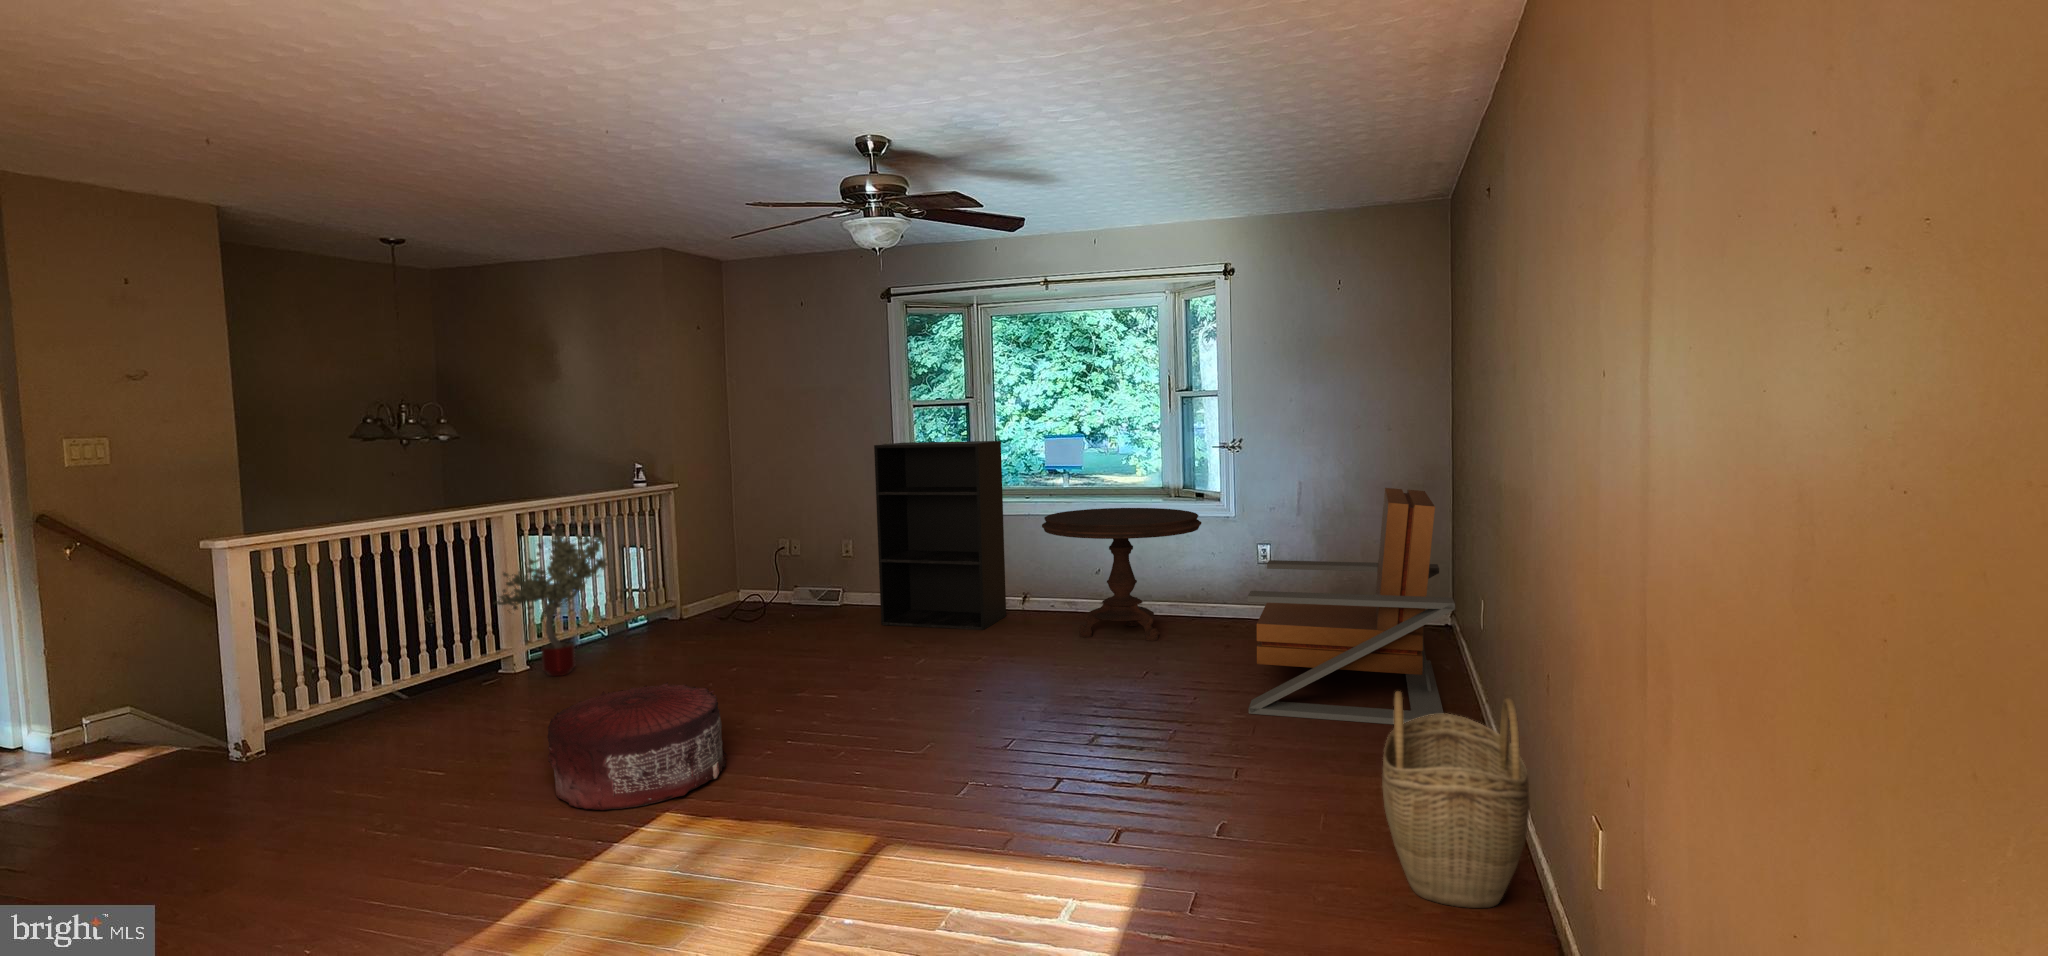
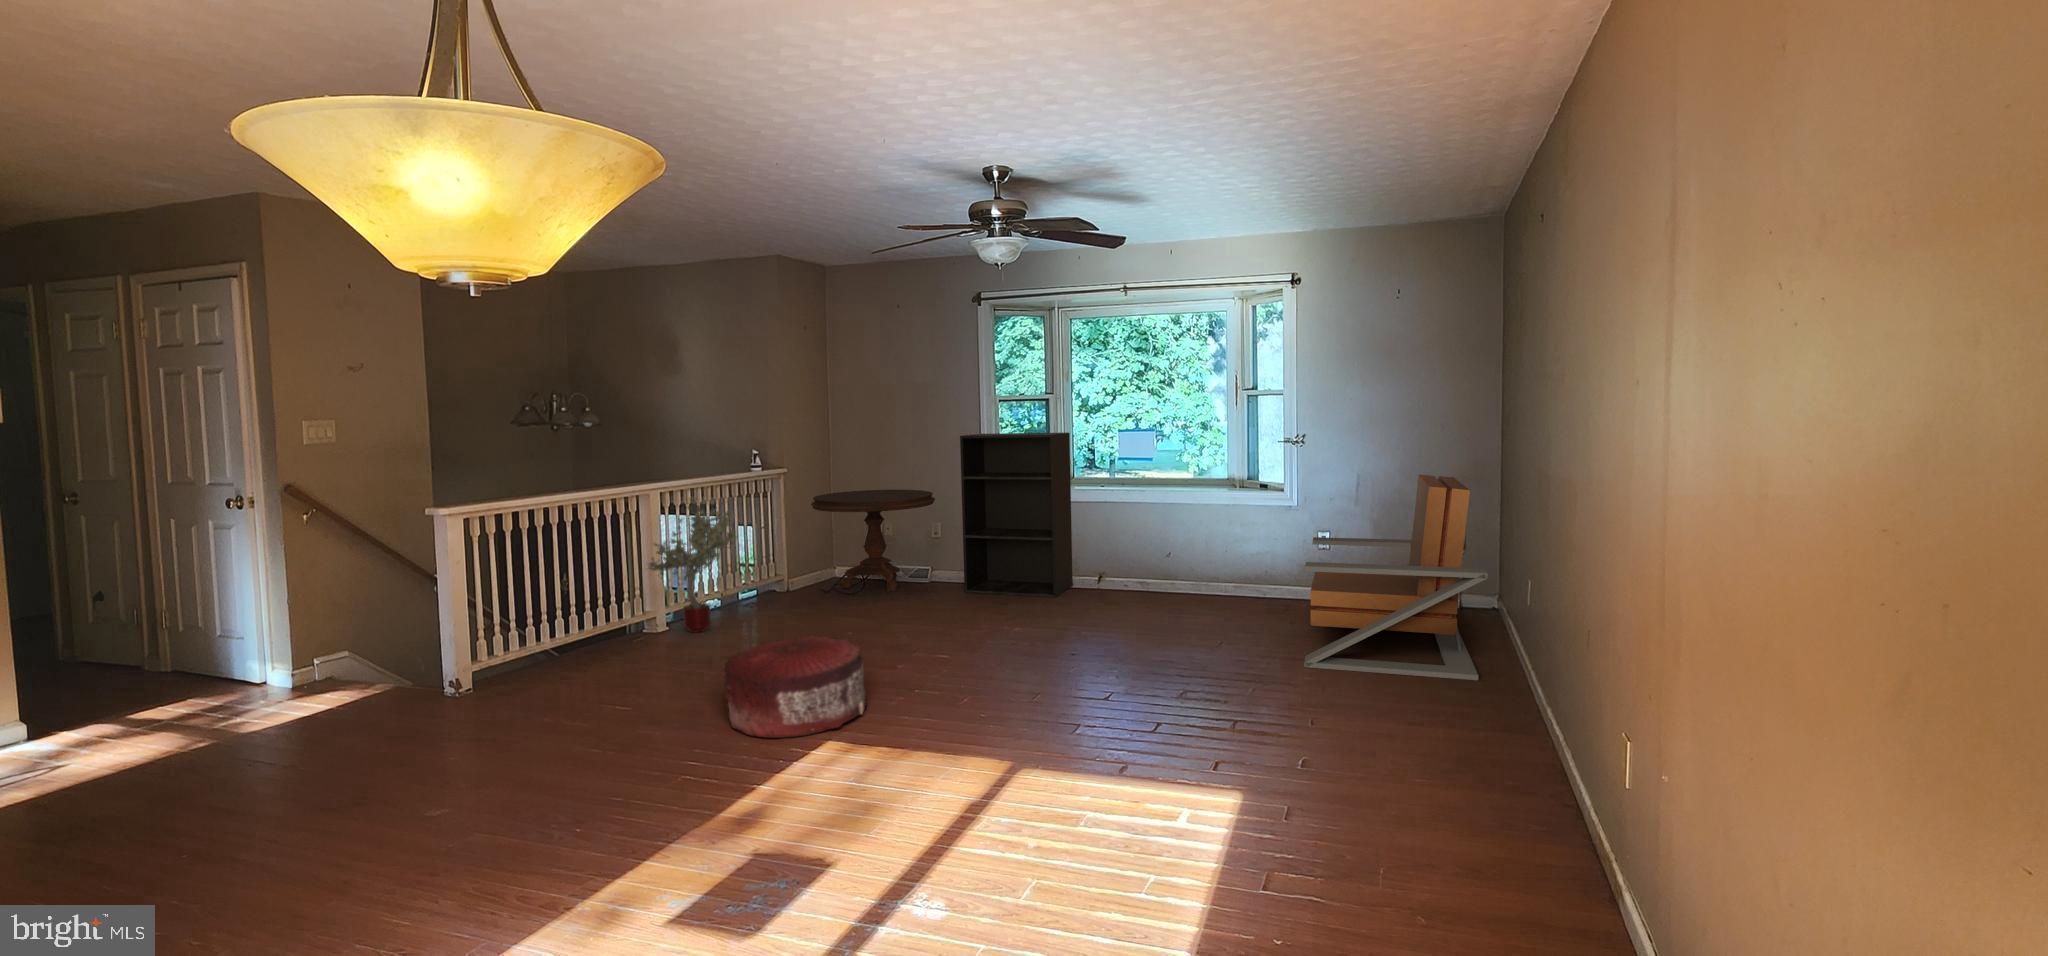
side table: present [1042,508,1202,641] -> present [811,490,935,591]
woven basket: present [1382,691,1530,908] -> none [1446,641,1573,819]

